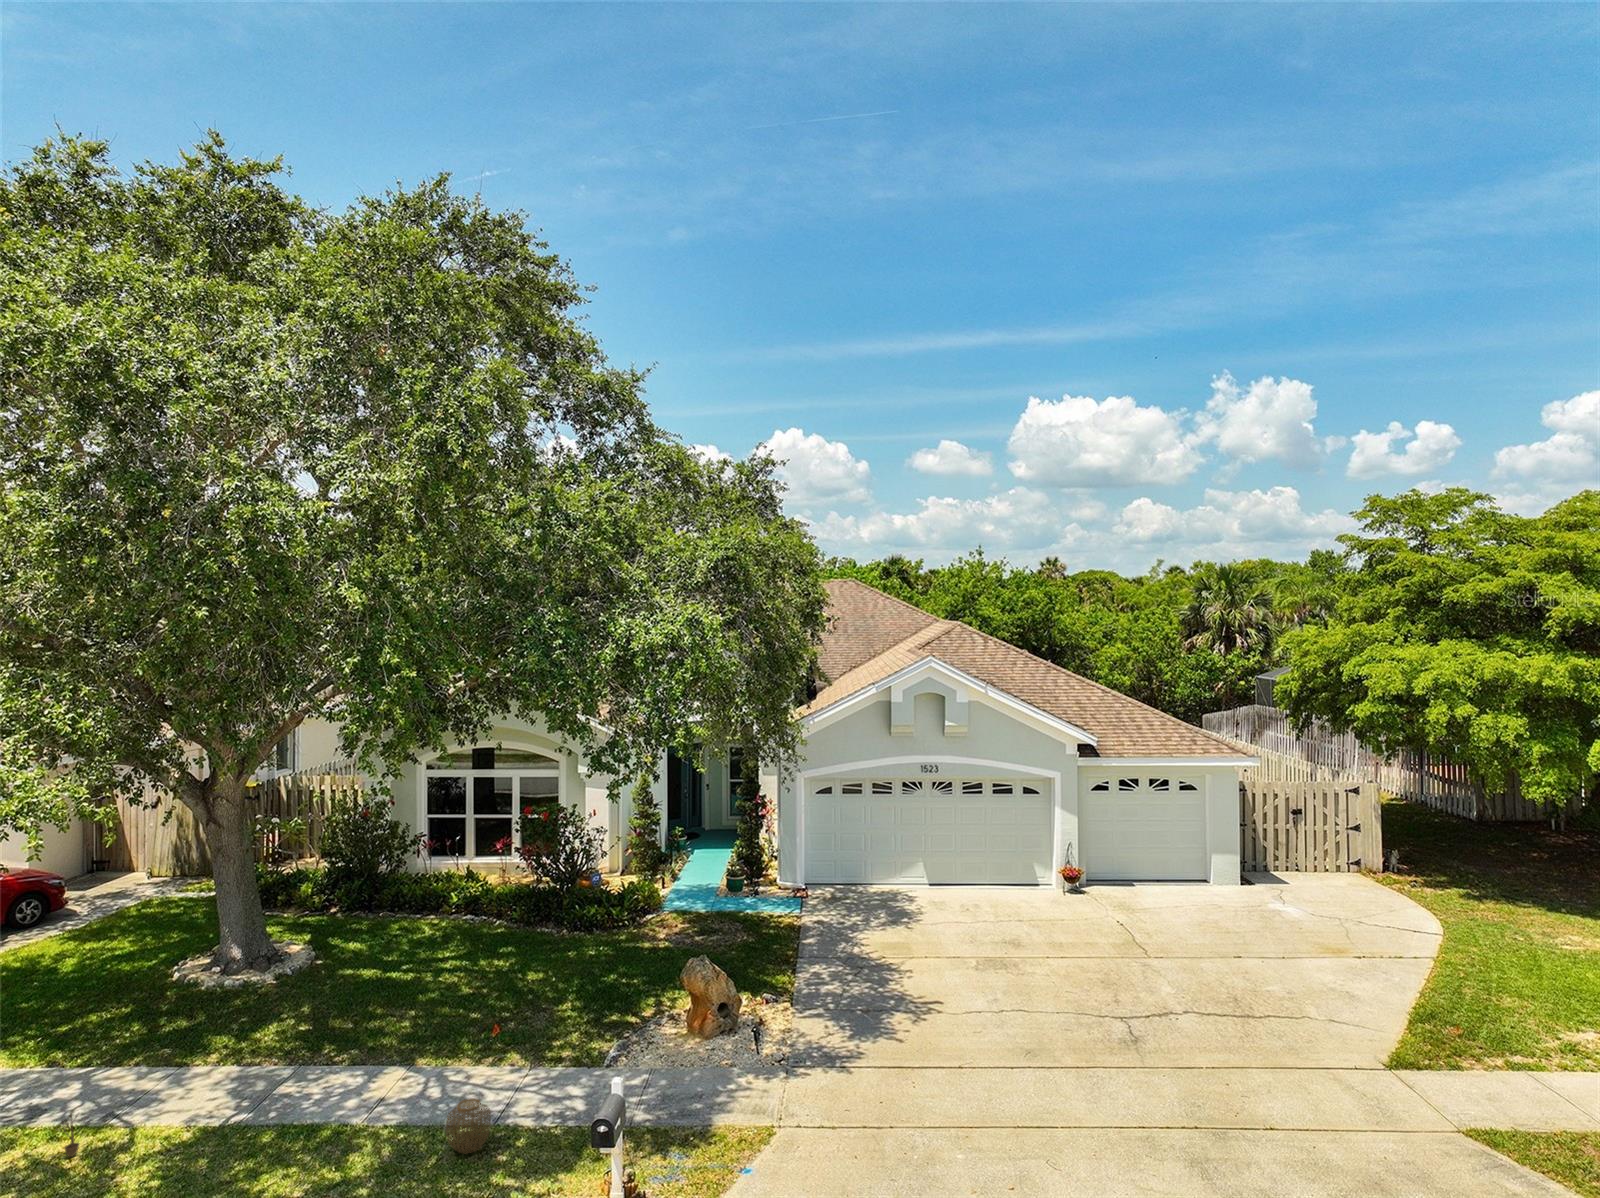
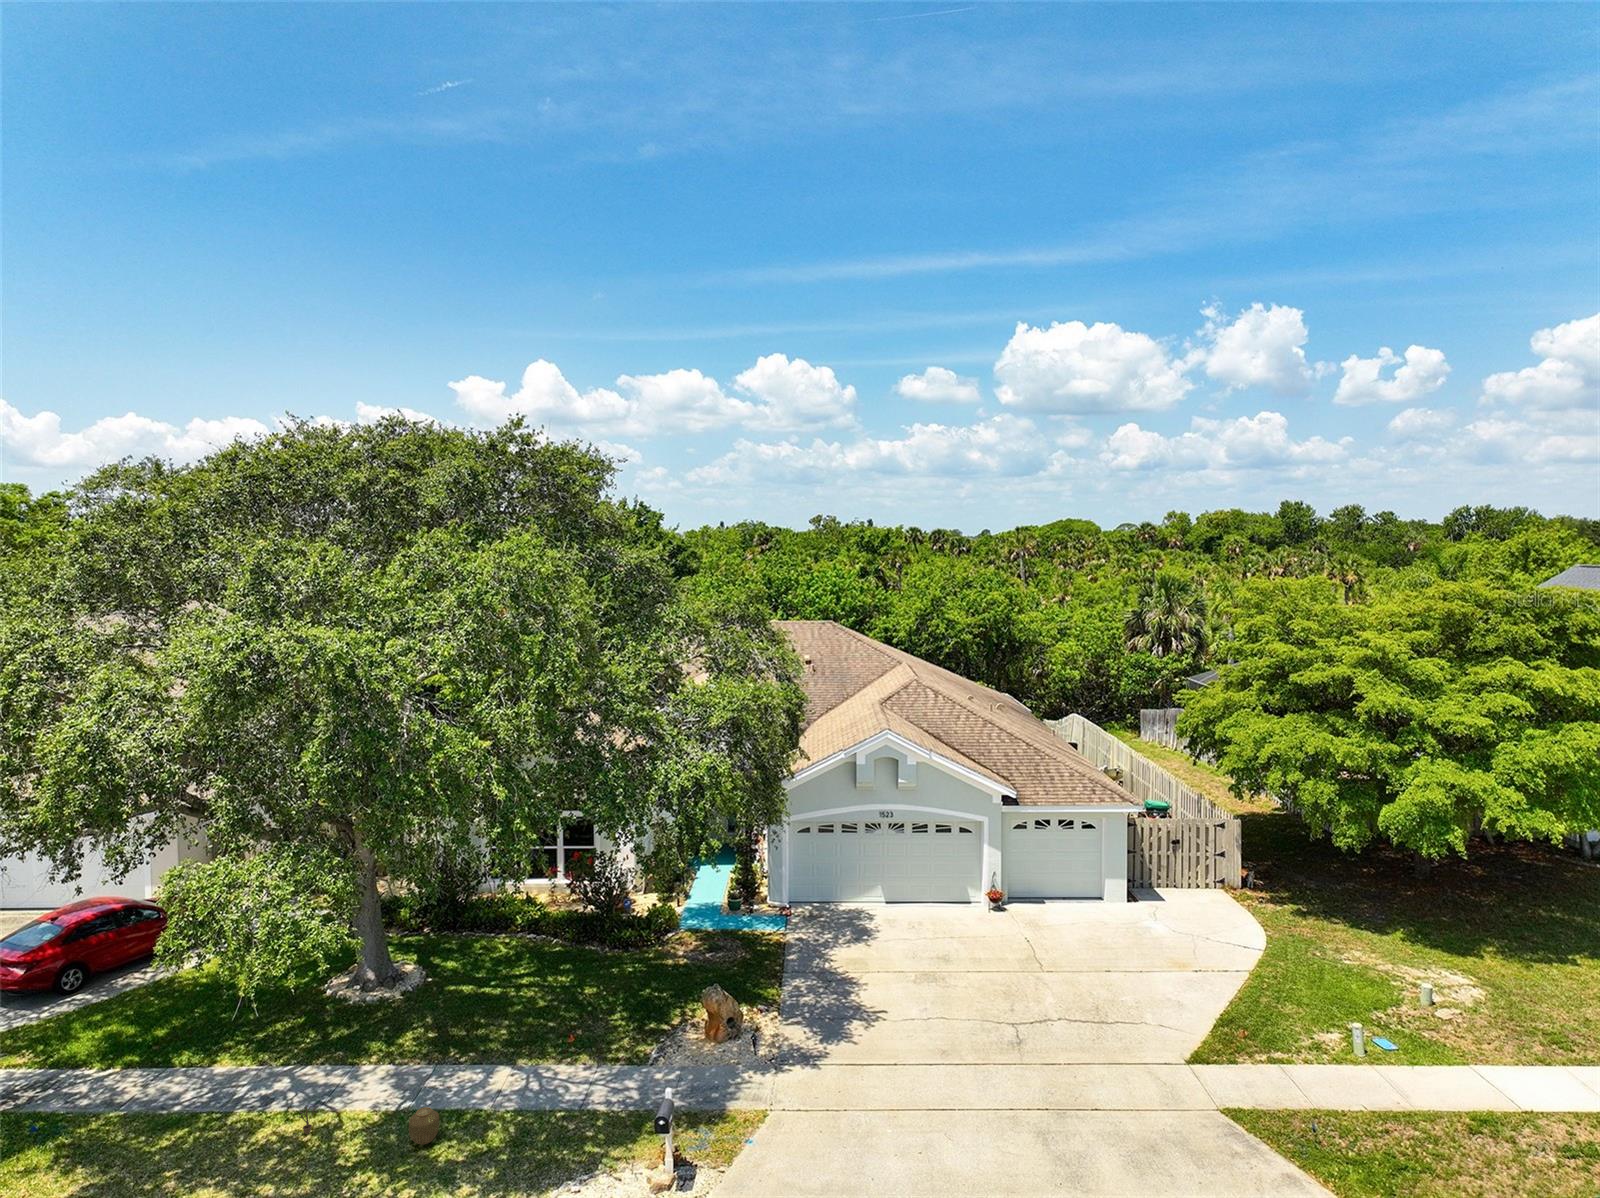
woven basket: present [446,1098,491,1153] -> present [409,1107,439,1145]

